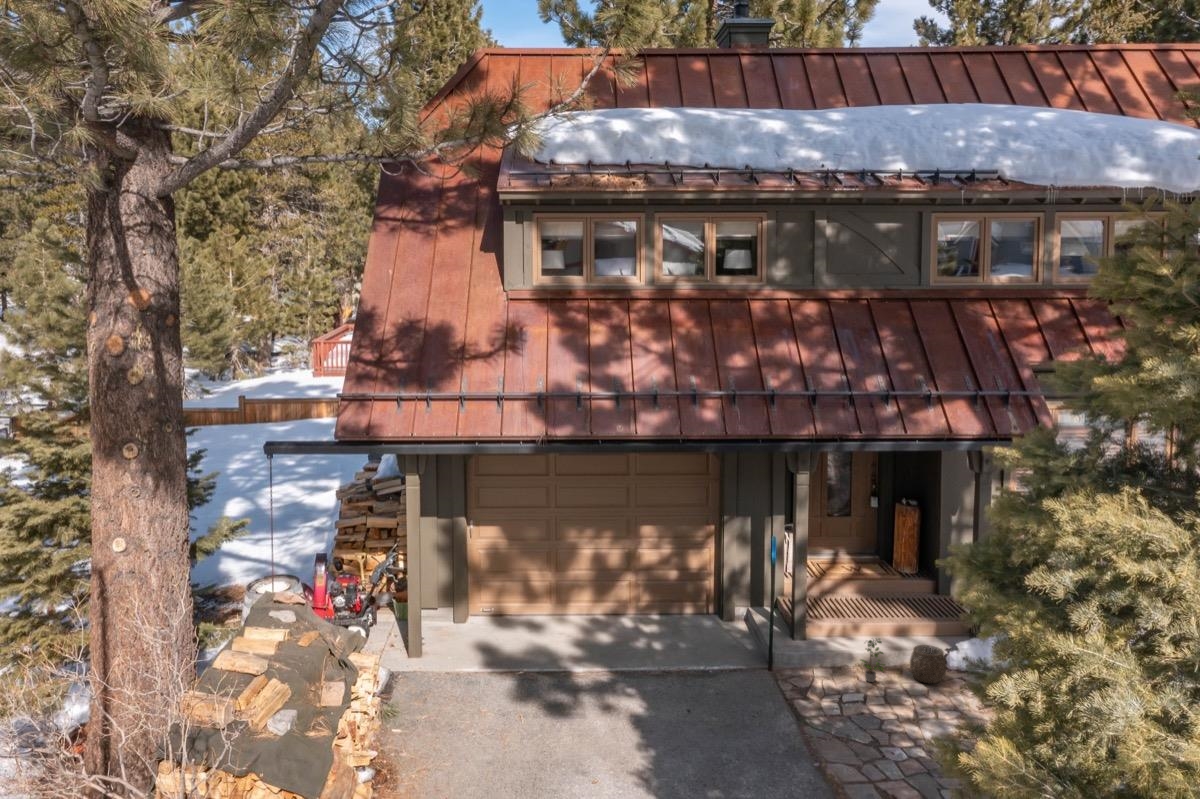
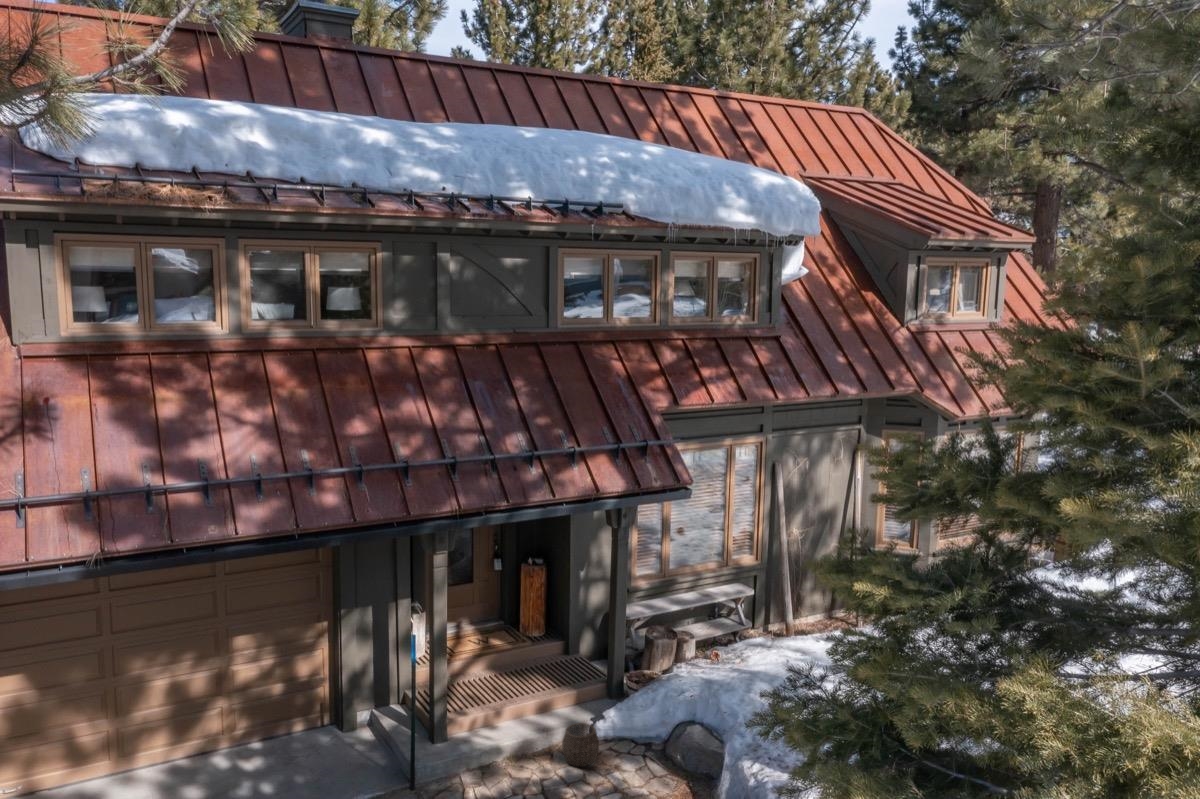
potted plant: present [861,639,885,682] -> none [513,728,541,780]

